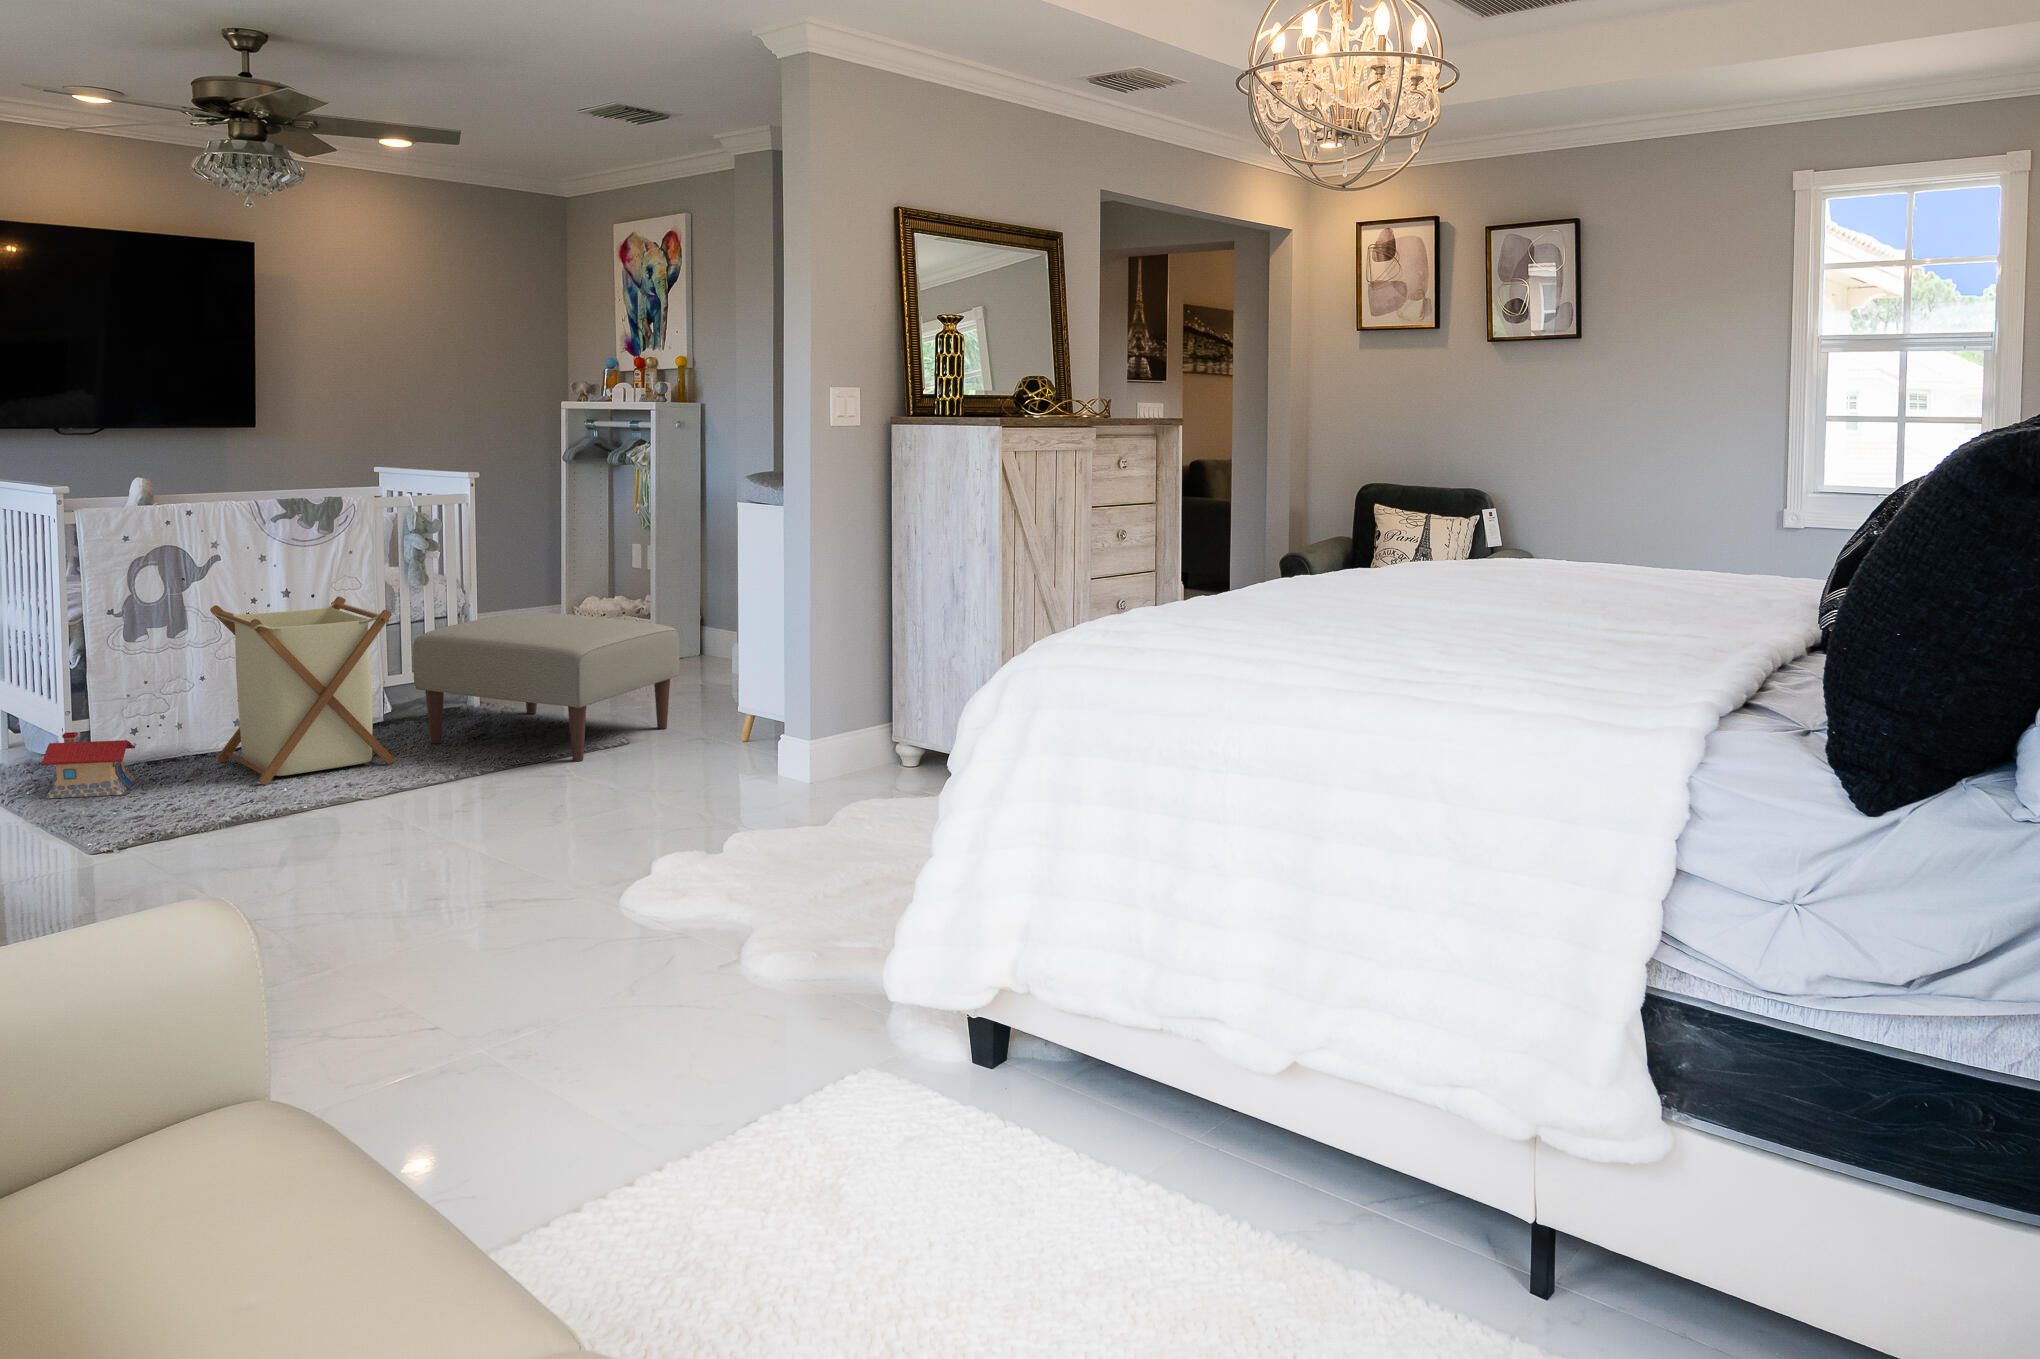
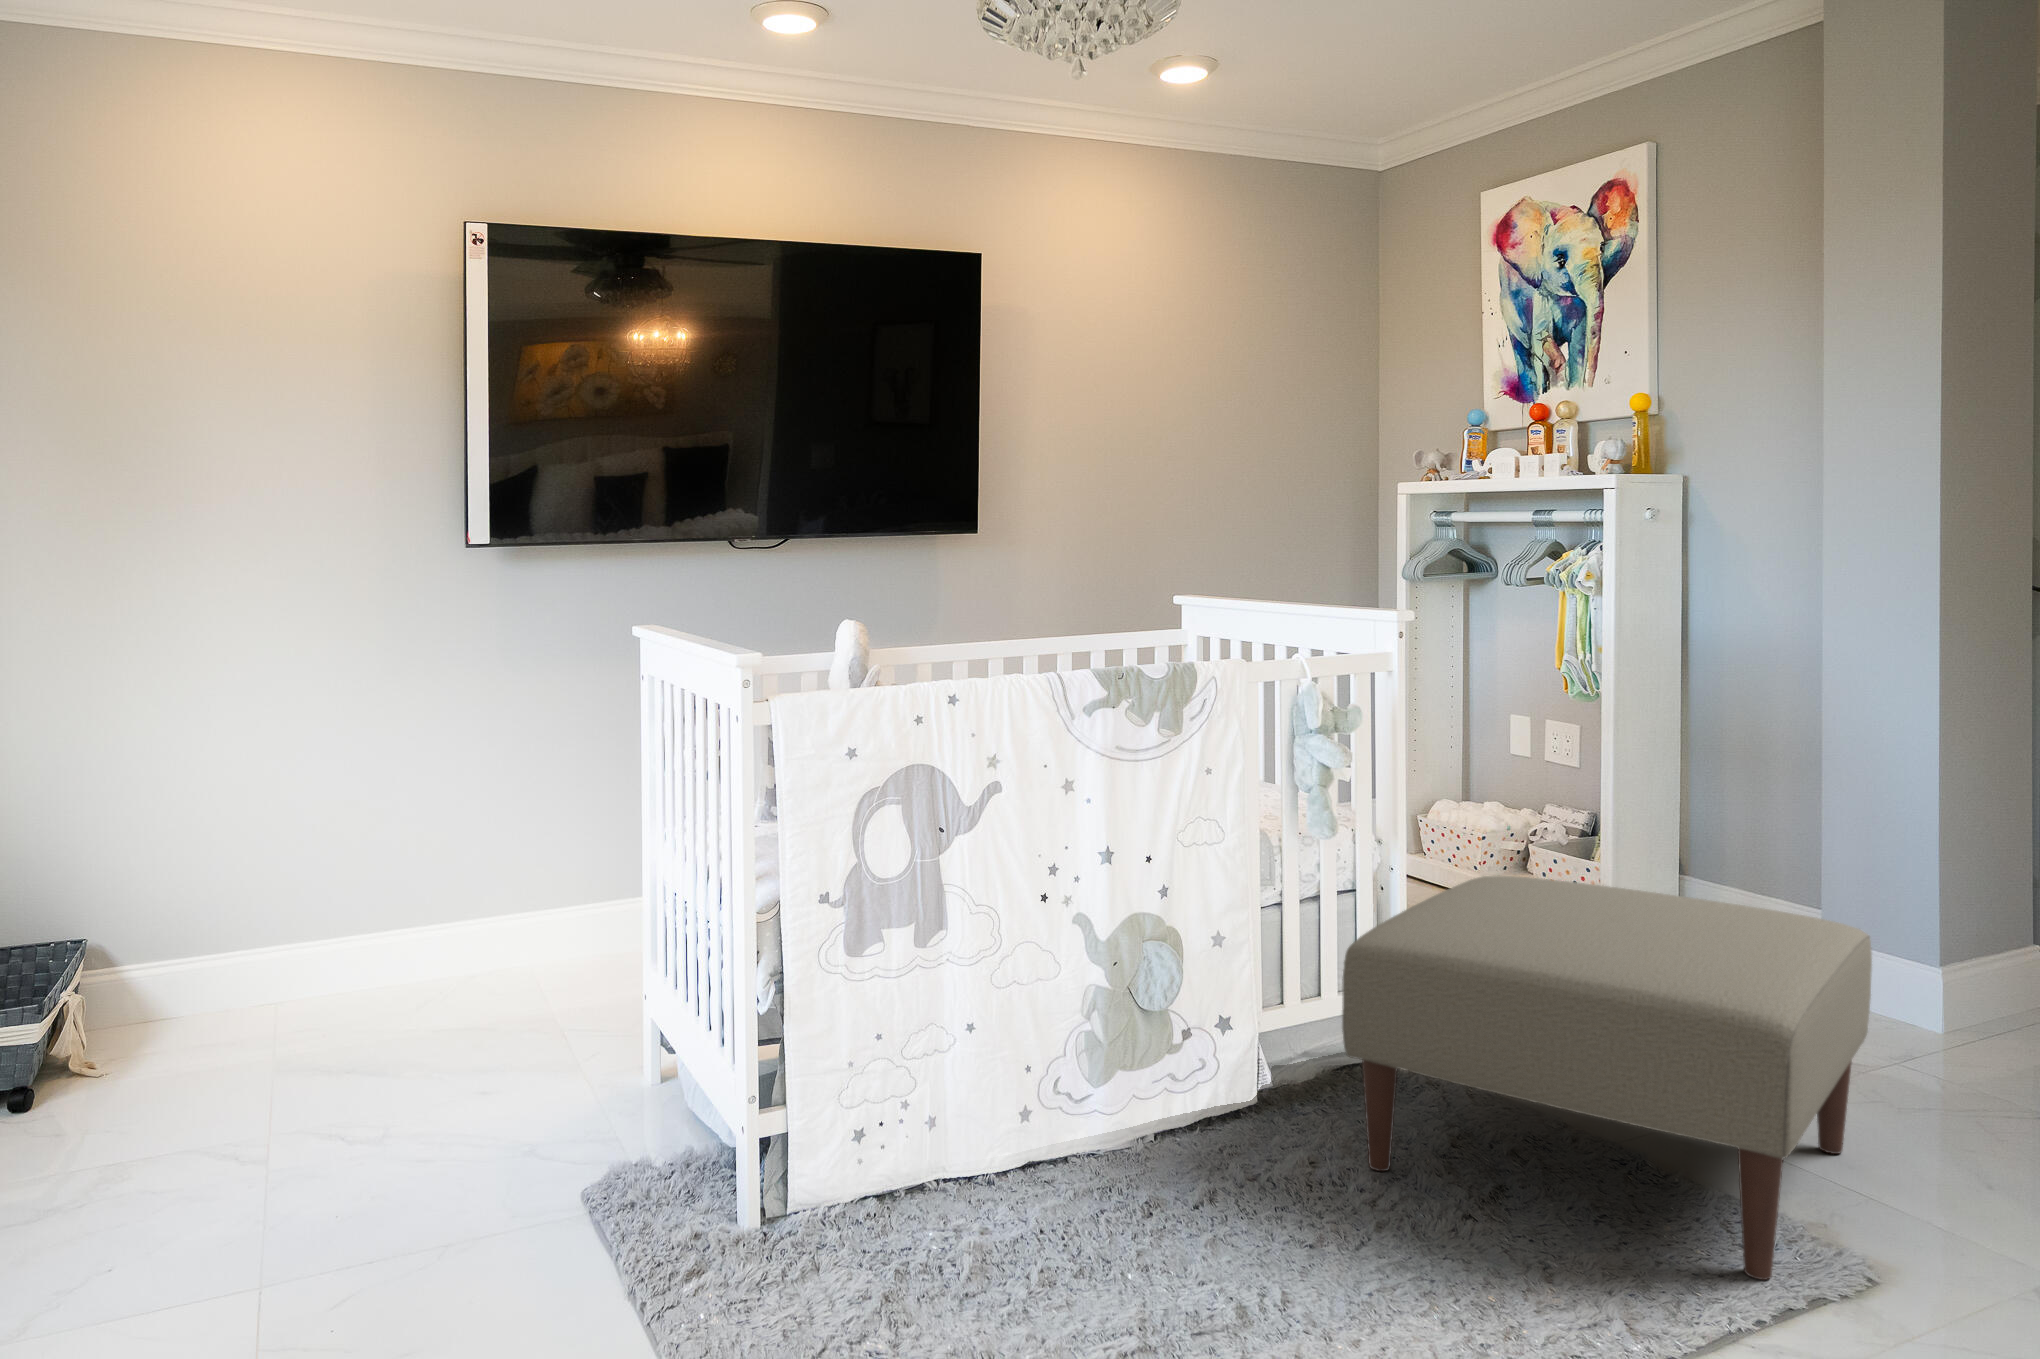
laundry basket: present [210,596,395,785] -> none [993,860,1351,1311]
toy house: present [41,732,136,798] -> none [707,1157,864,1319]

